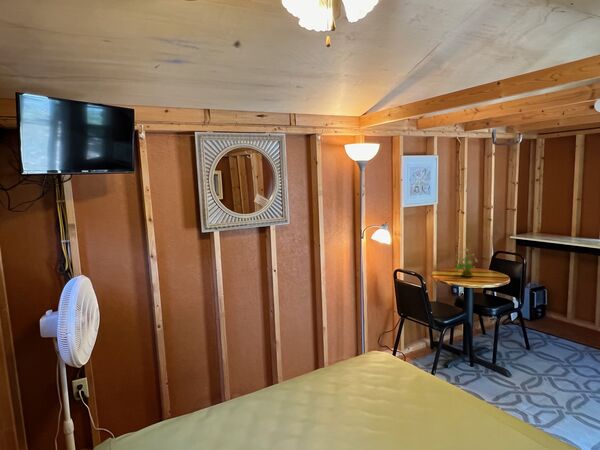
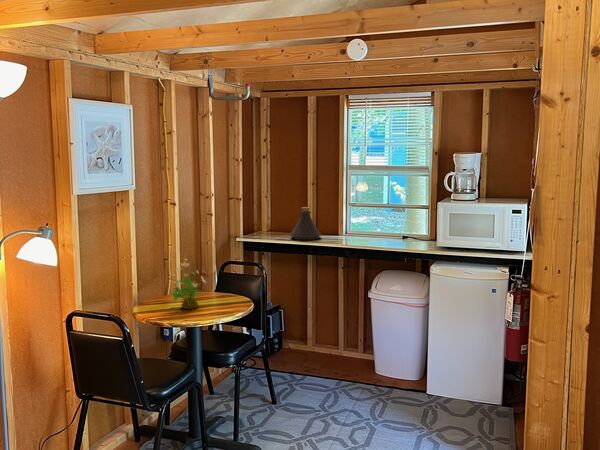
bottle: none [553,217,581,241] -> present [290,207,321,240]

